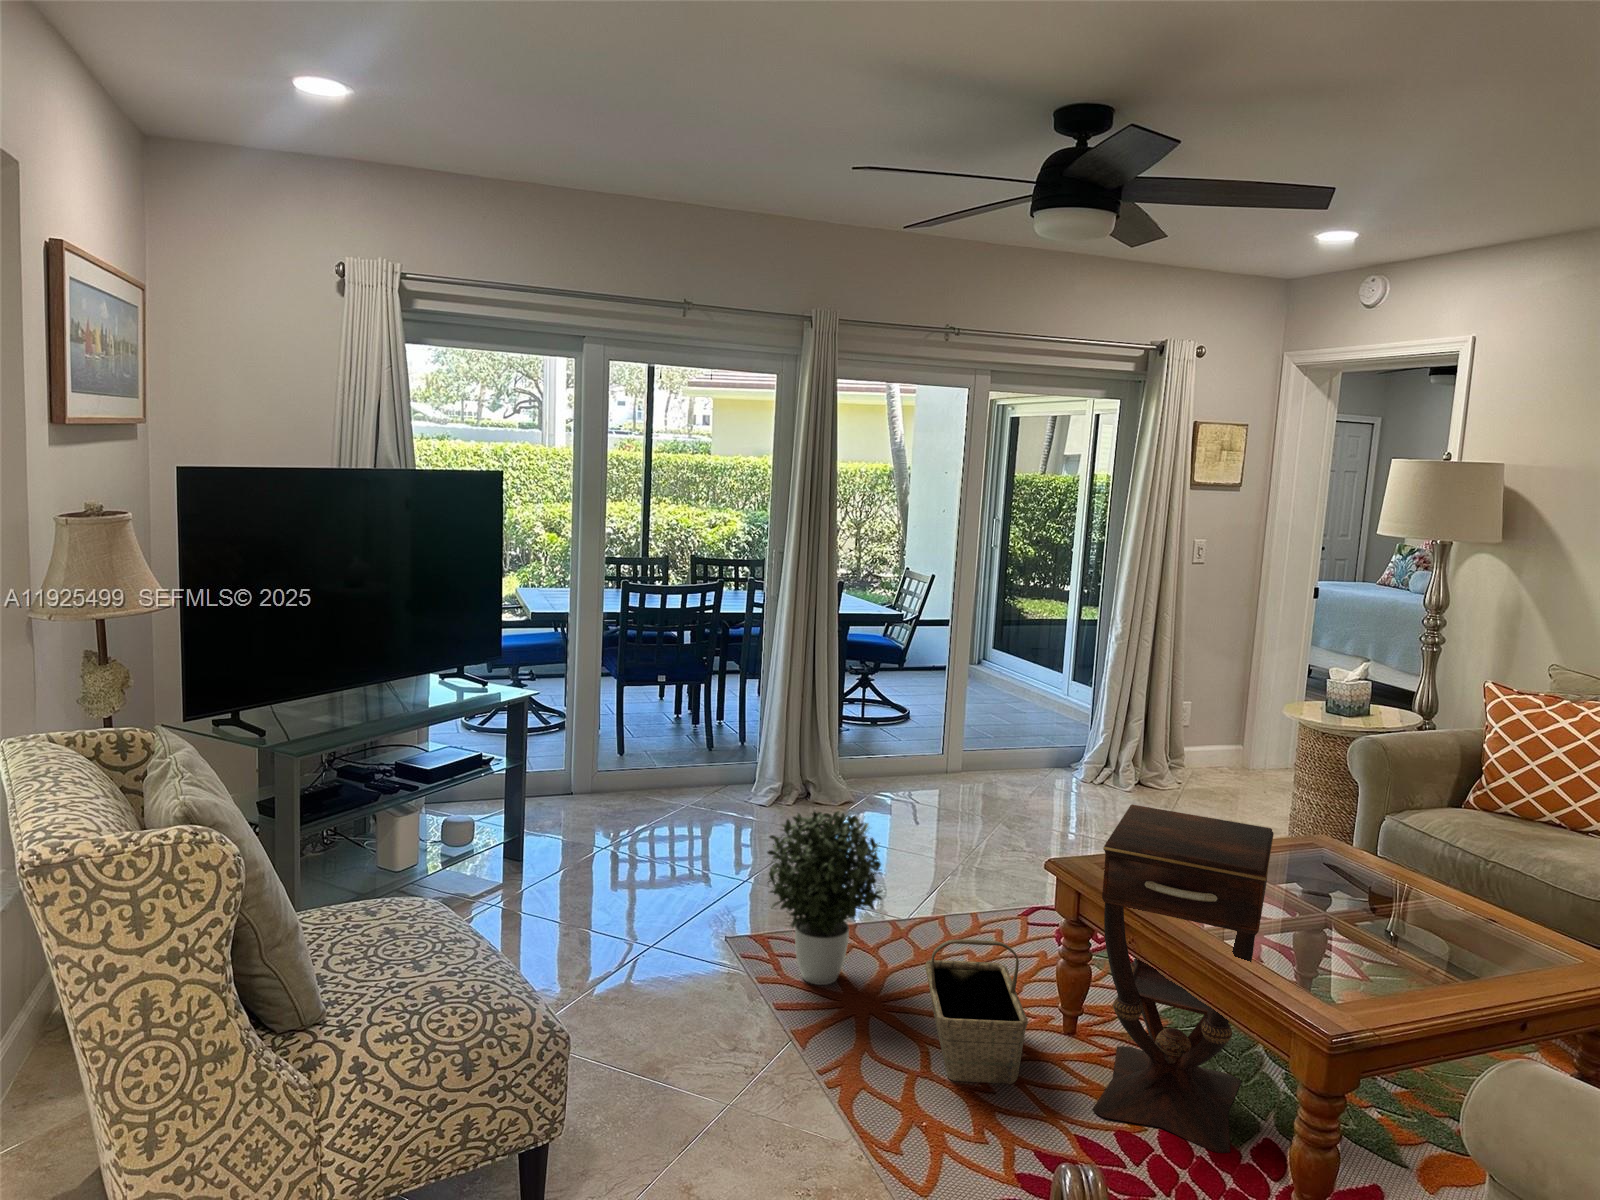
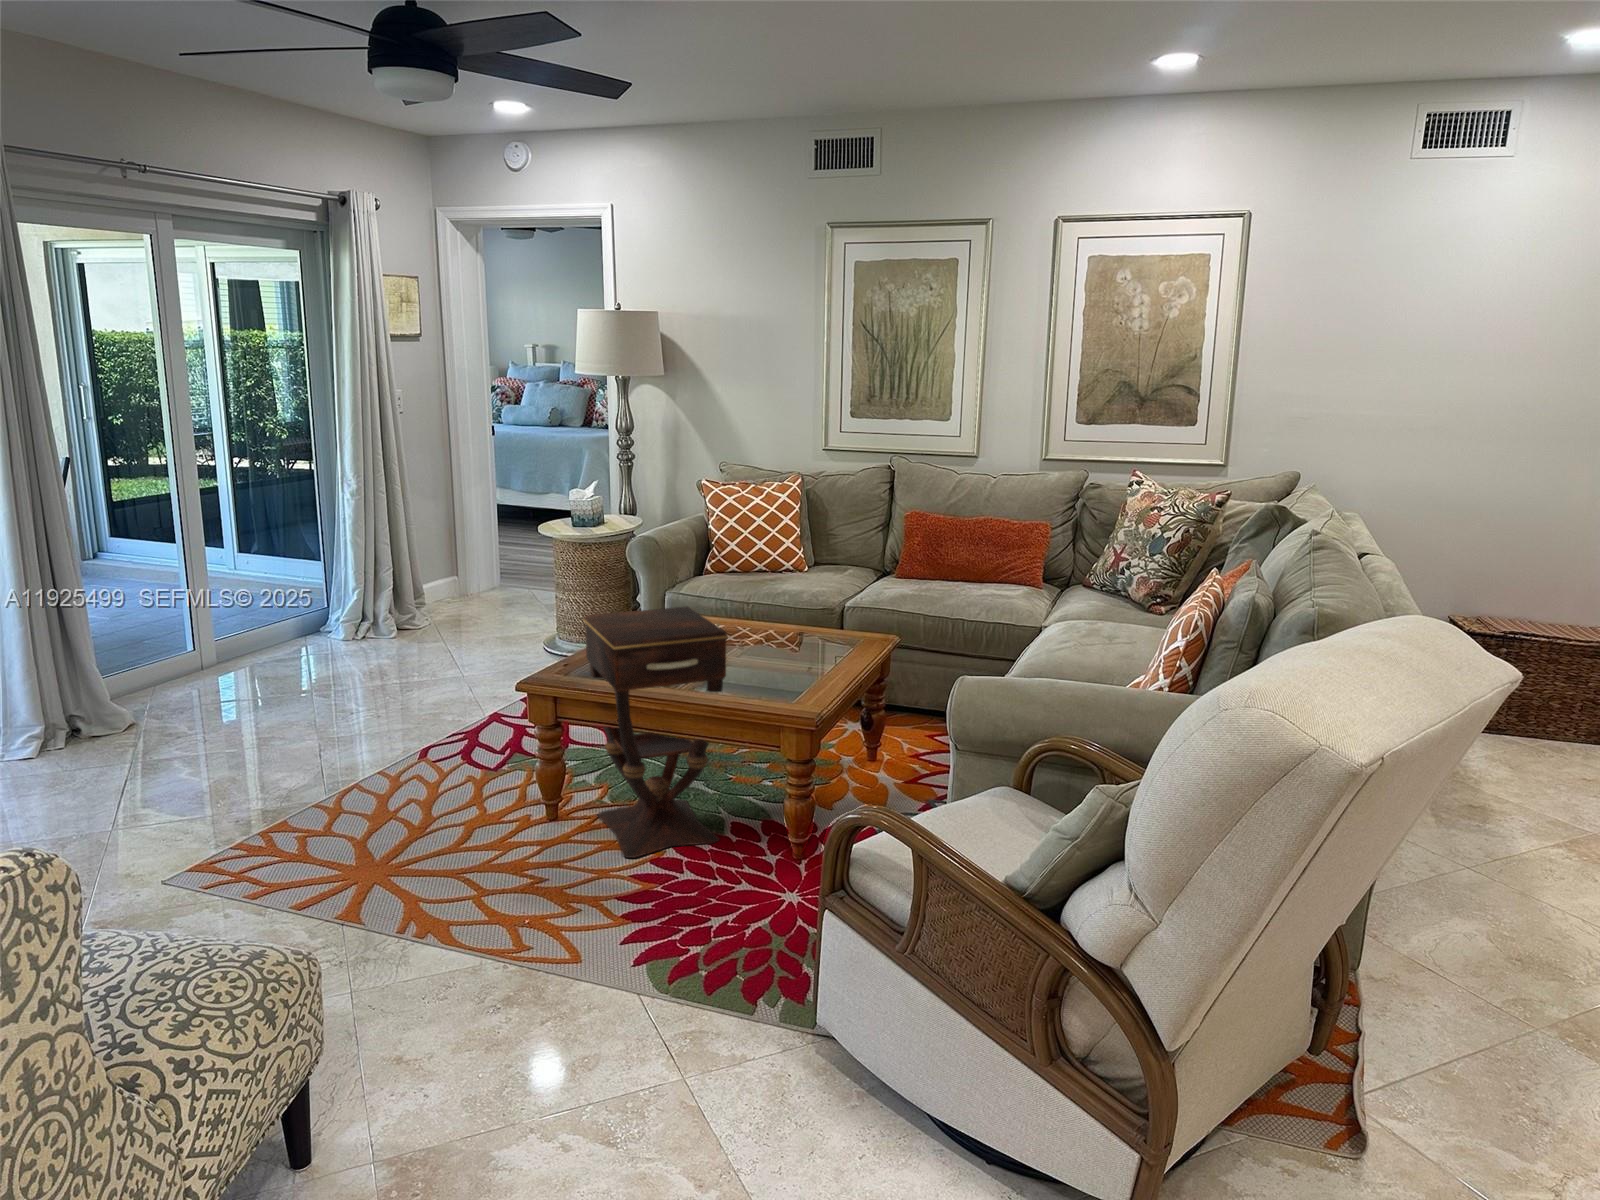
potted plant: present [767,811,882,985] -> none [217,700,365,883]
basket: present [925,939,1028,1084] -> none [436,762,561,888]

